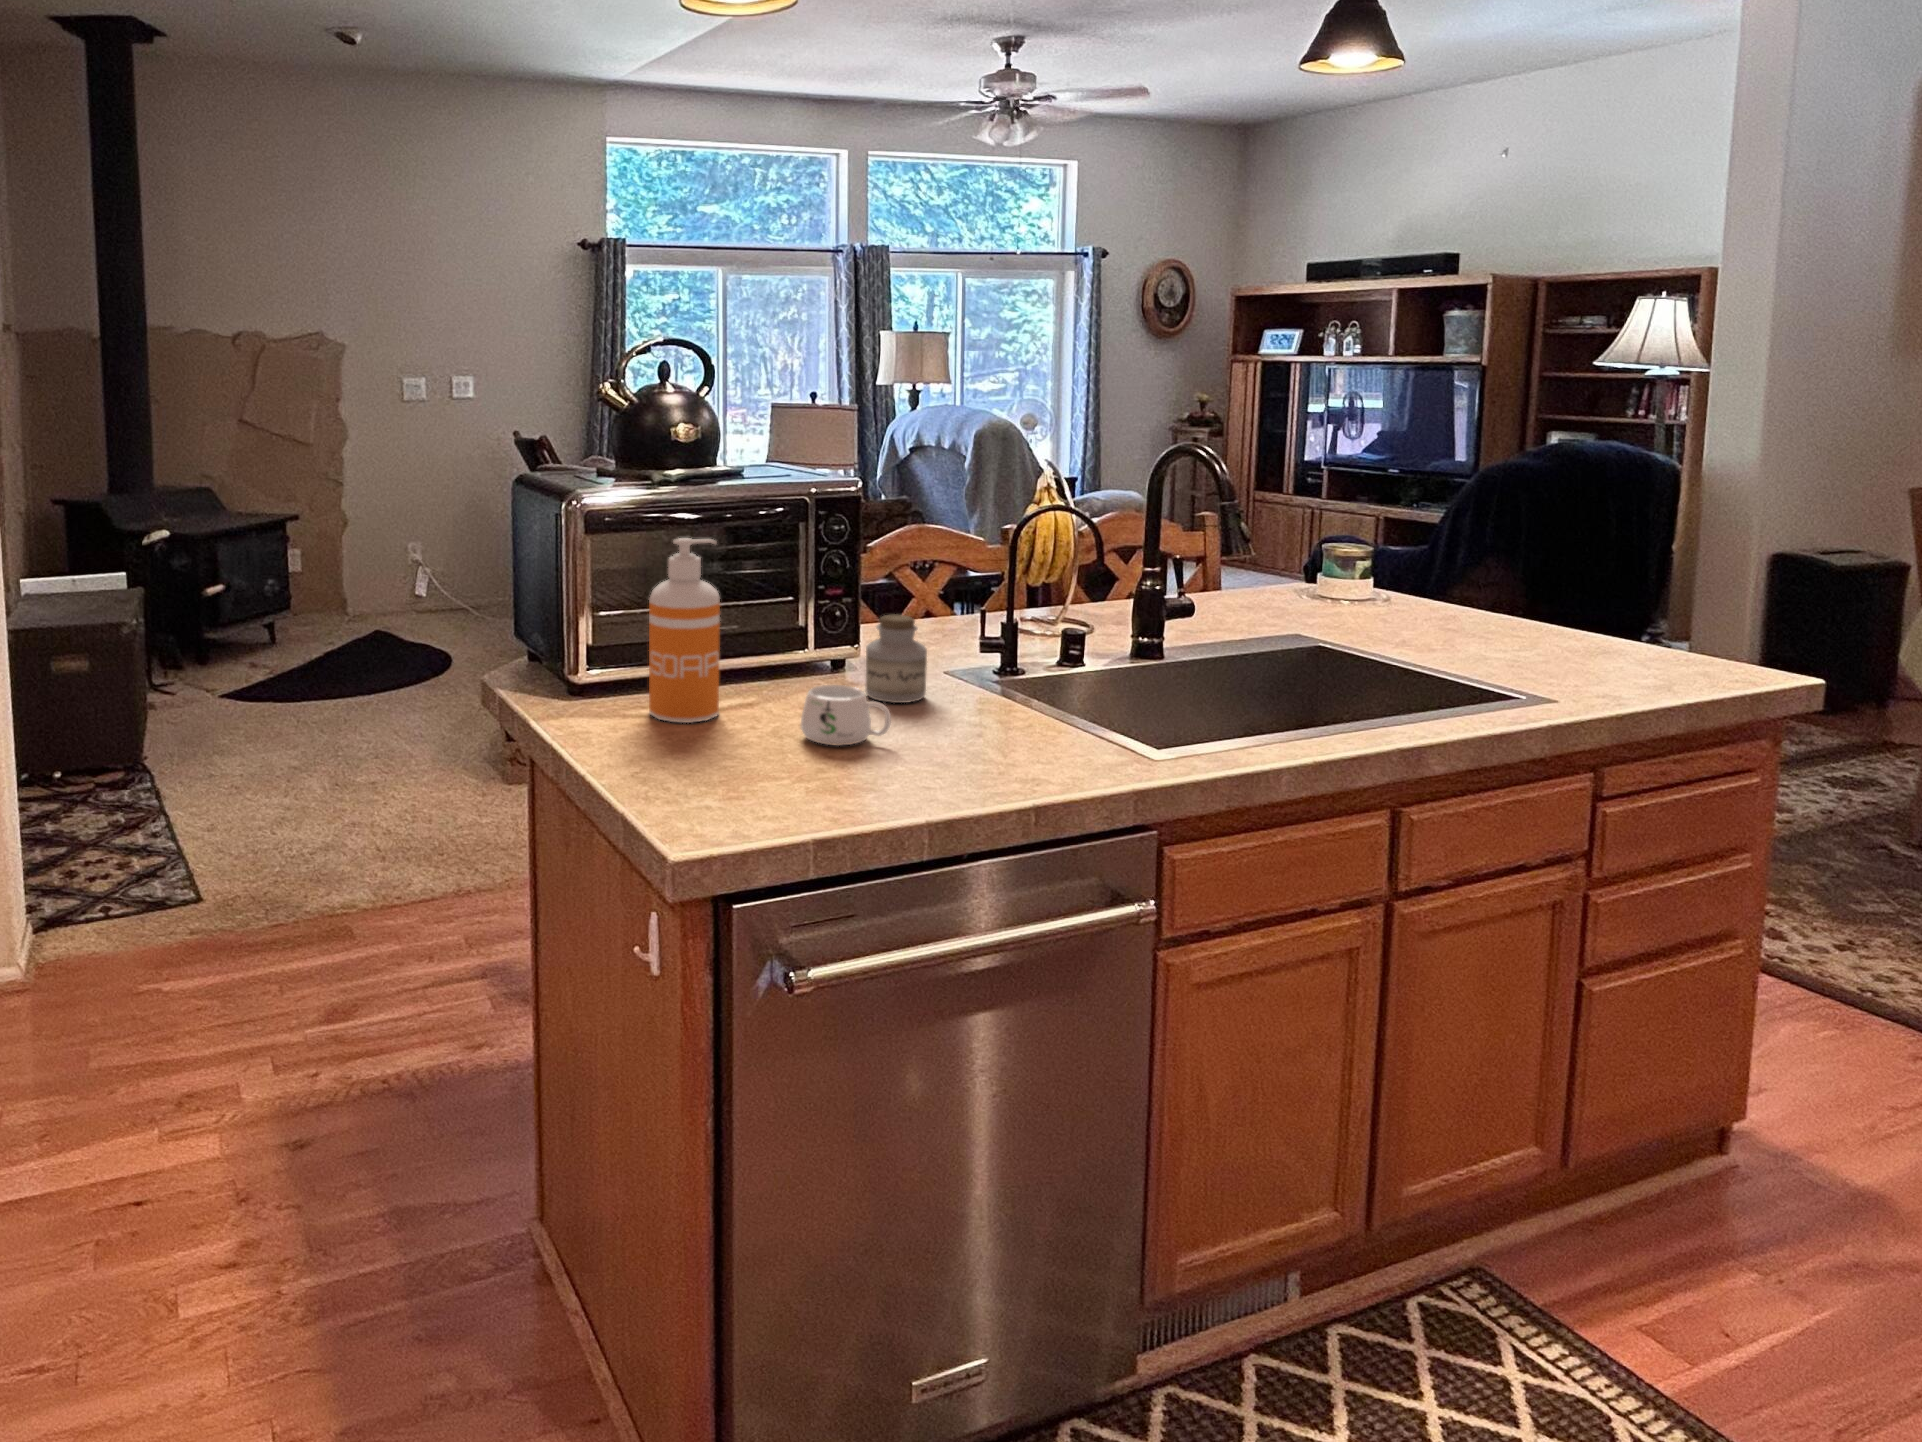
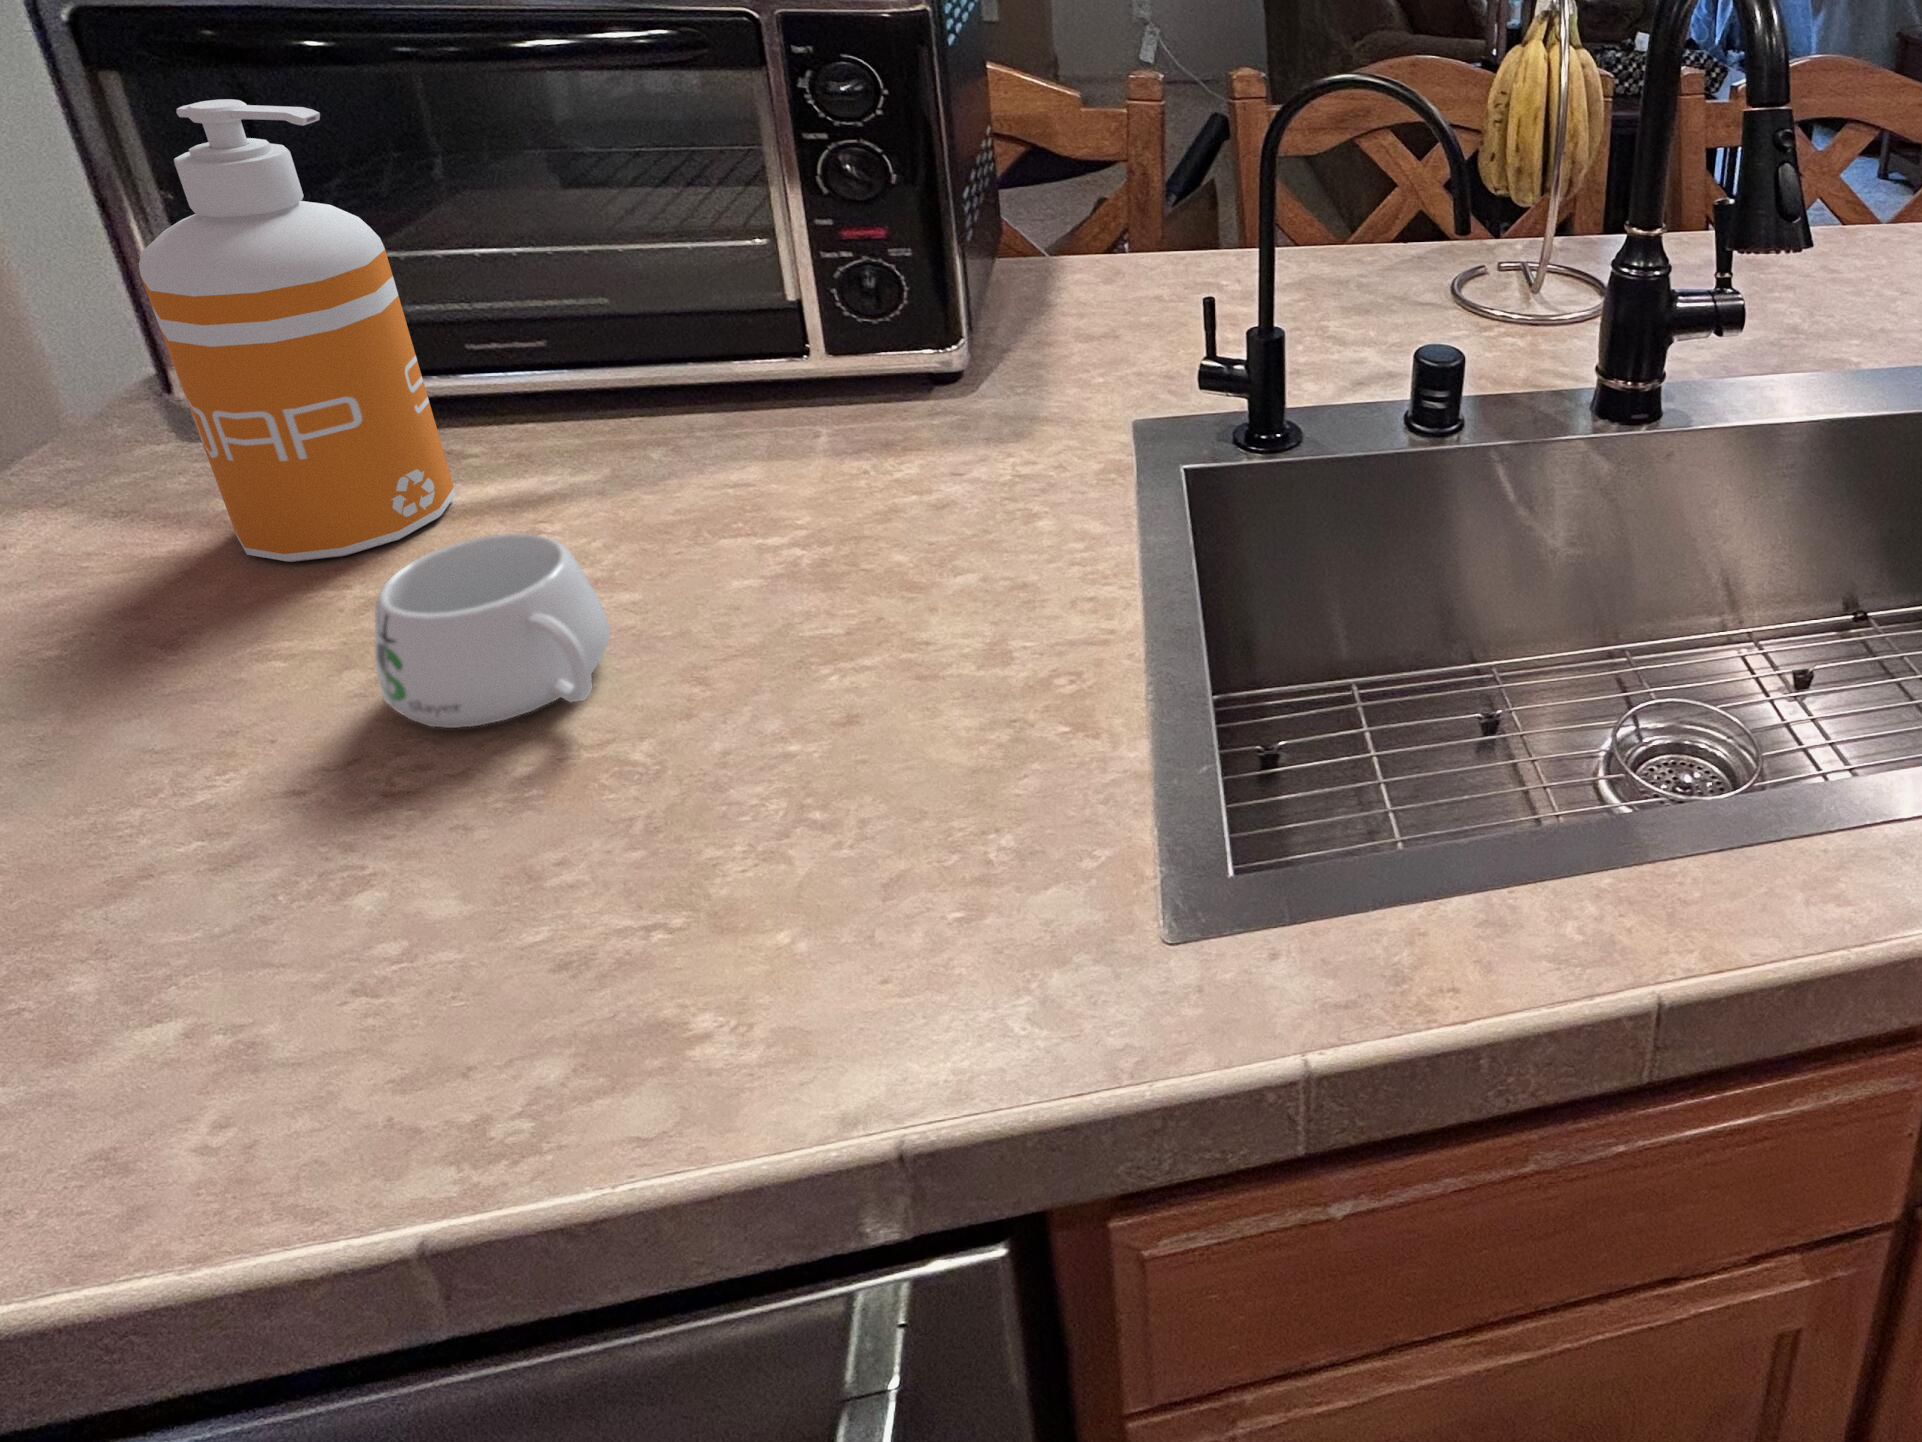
jar: present [865,614,927,703] -> none [841,312,1006,528]

